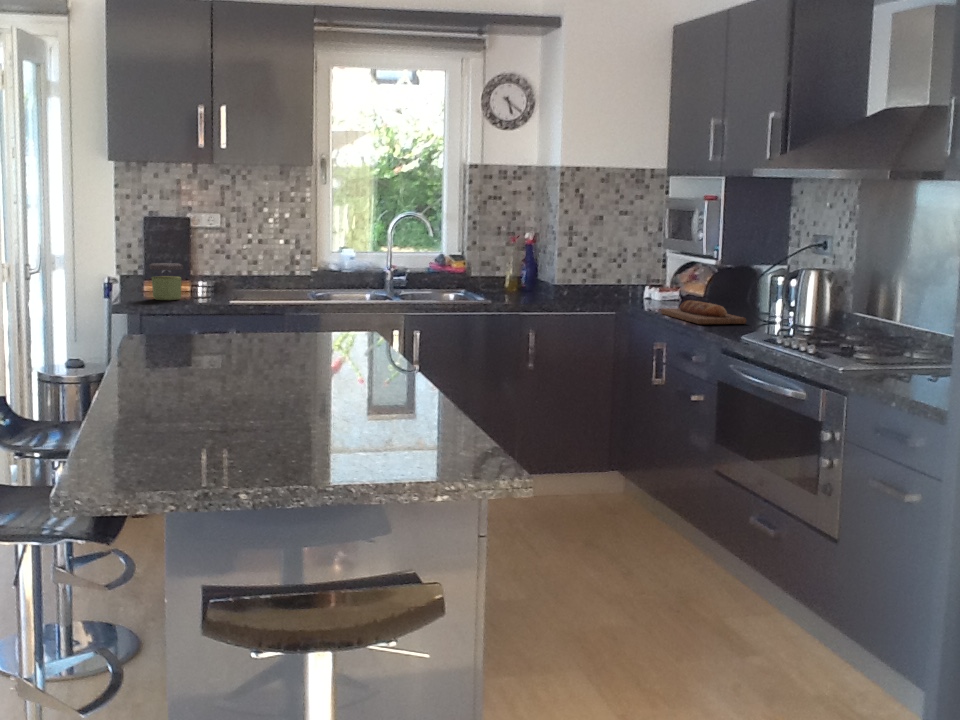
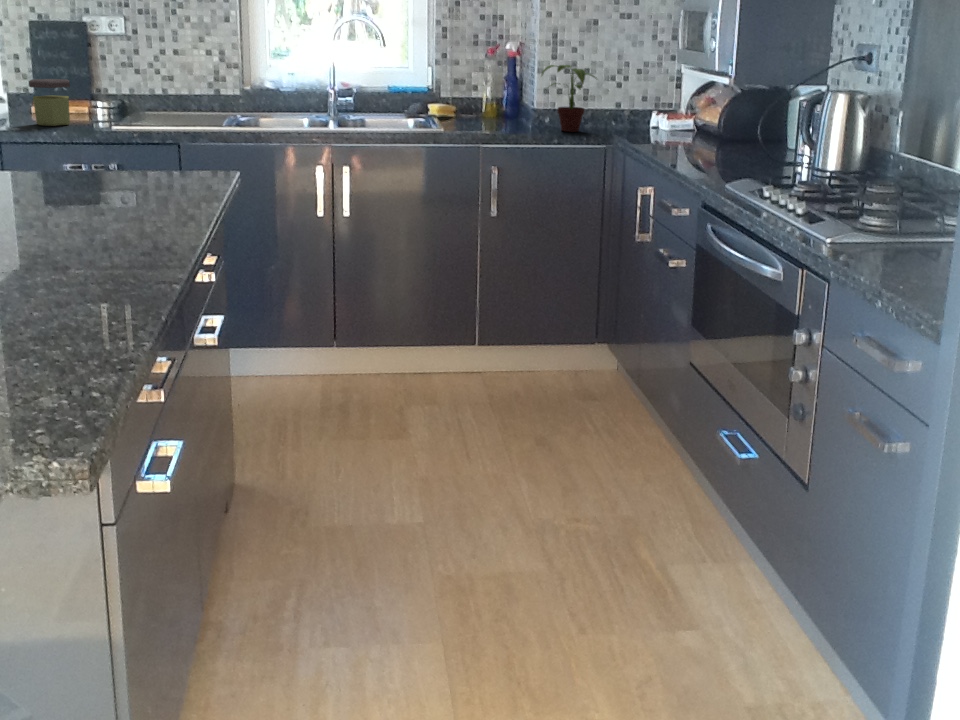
potted plant: none [562,250,606,302] -> present [542,65,596,132]
bread loaf: present [662,300,746,324] -> none [658,131,760,163]

